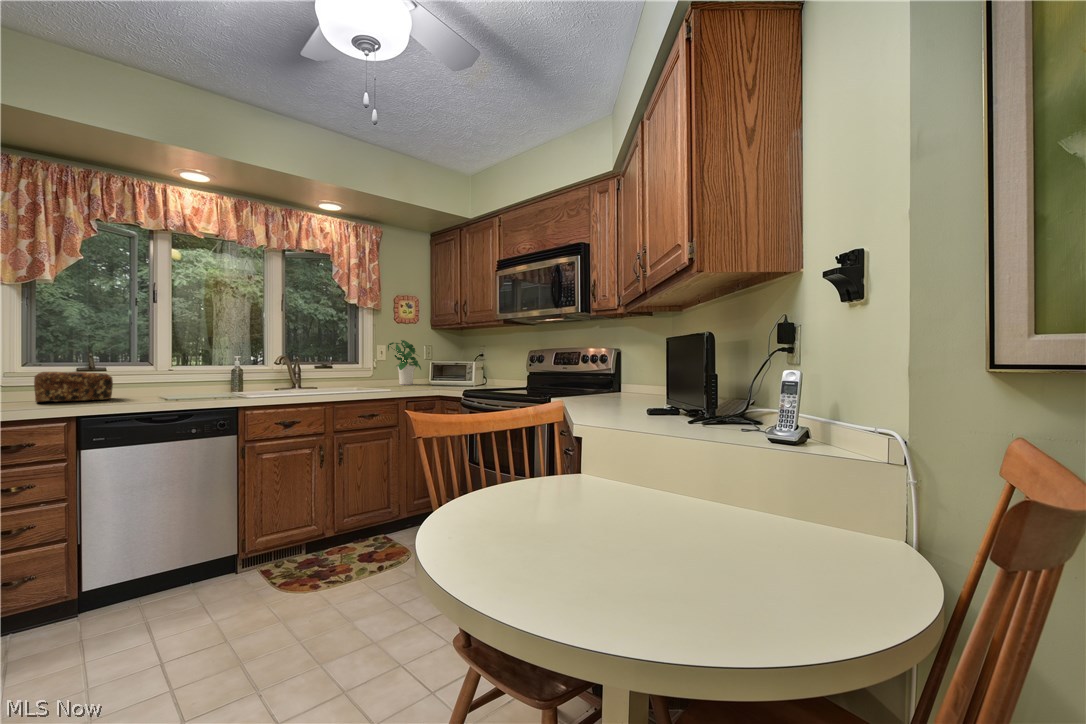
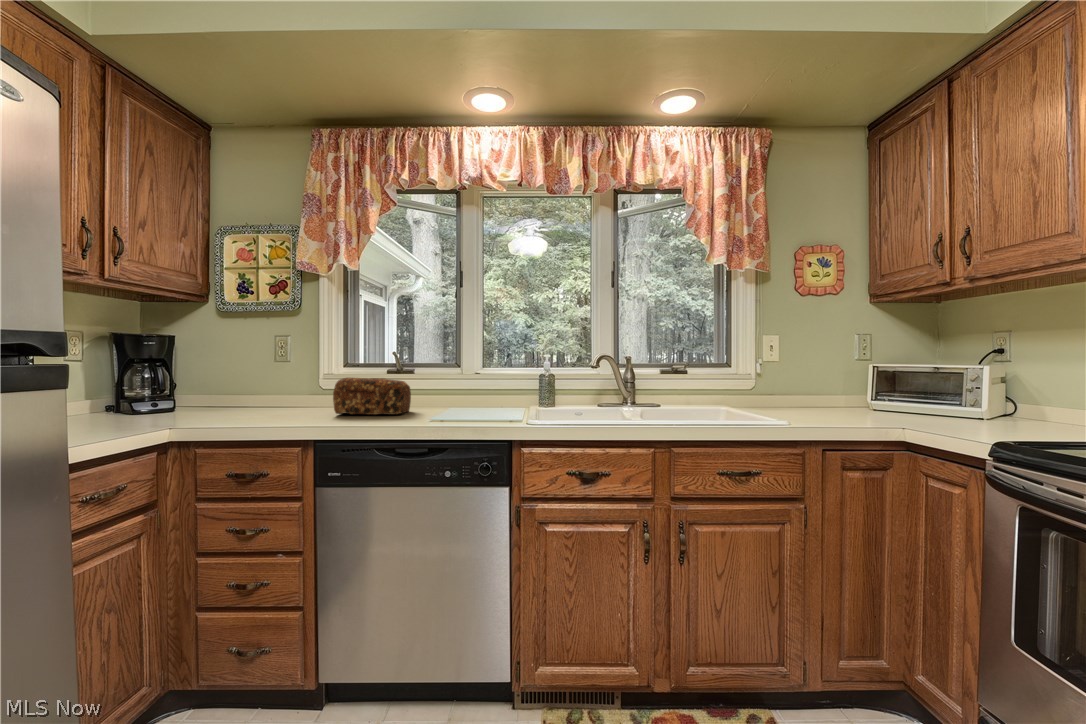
potted plant: present [388,340,421,385] -> none [782,326,852,412]

